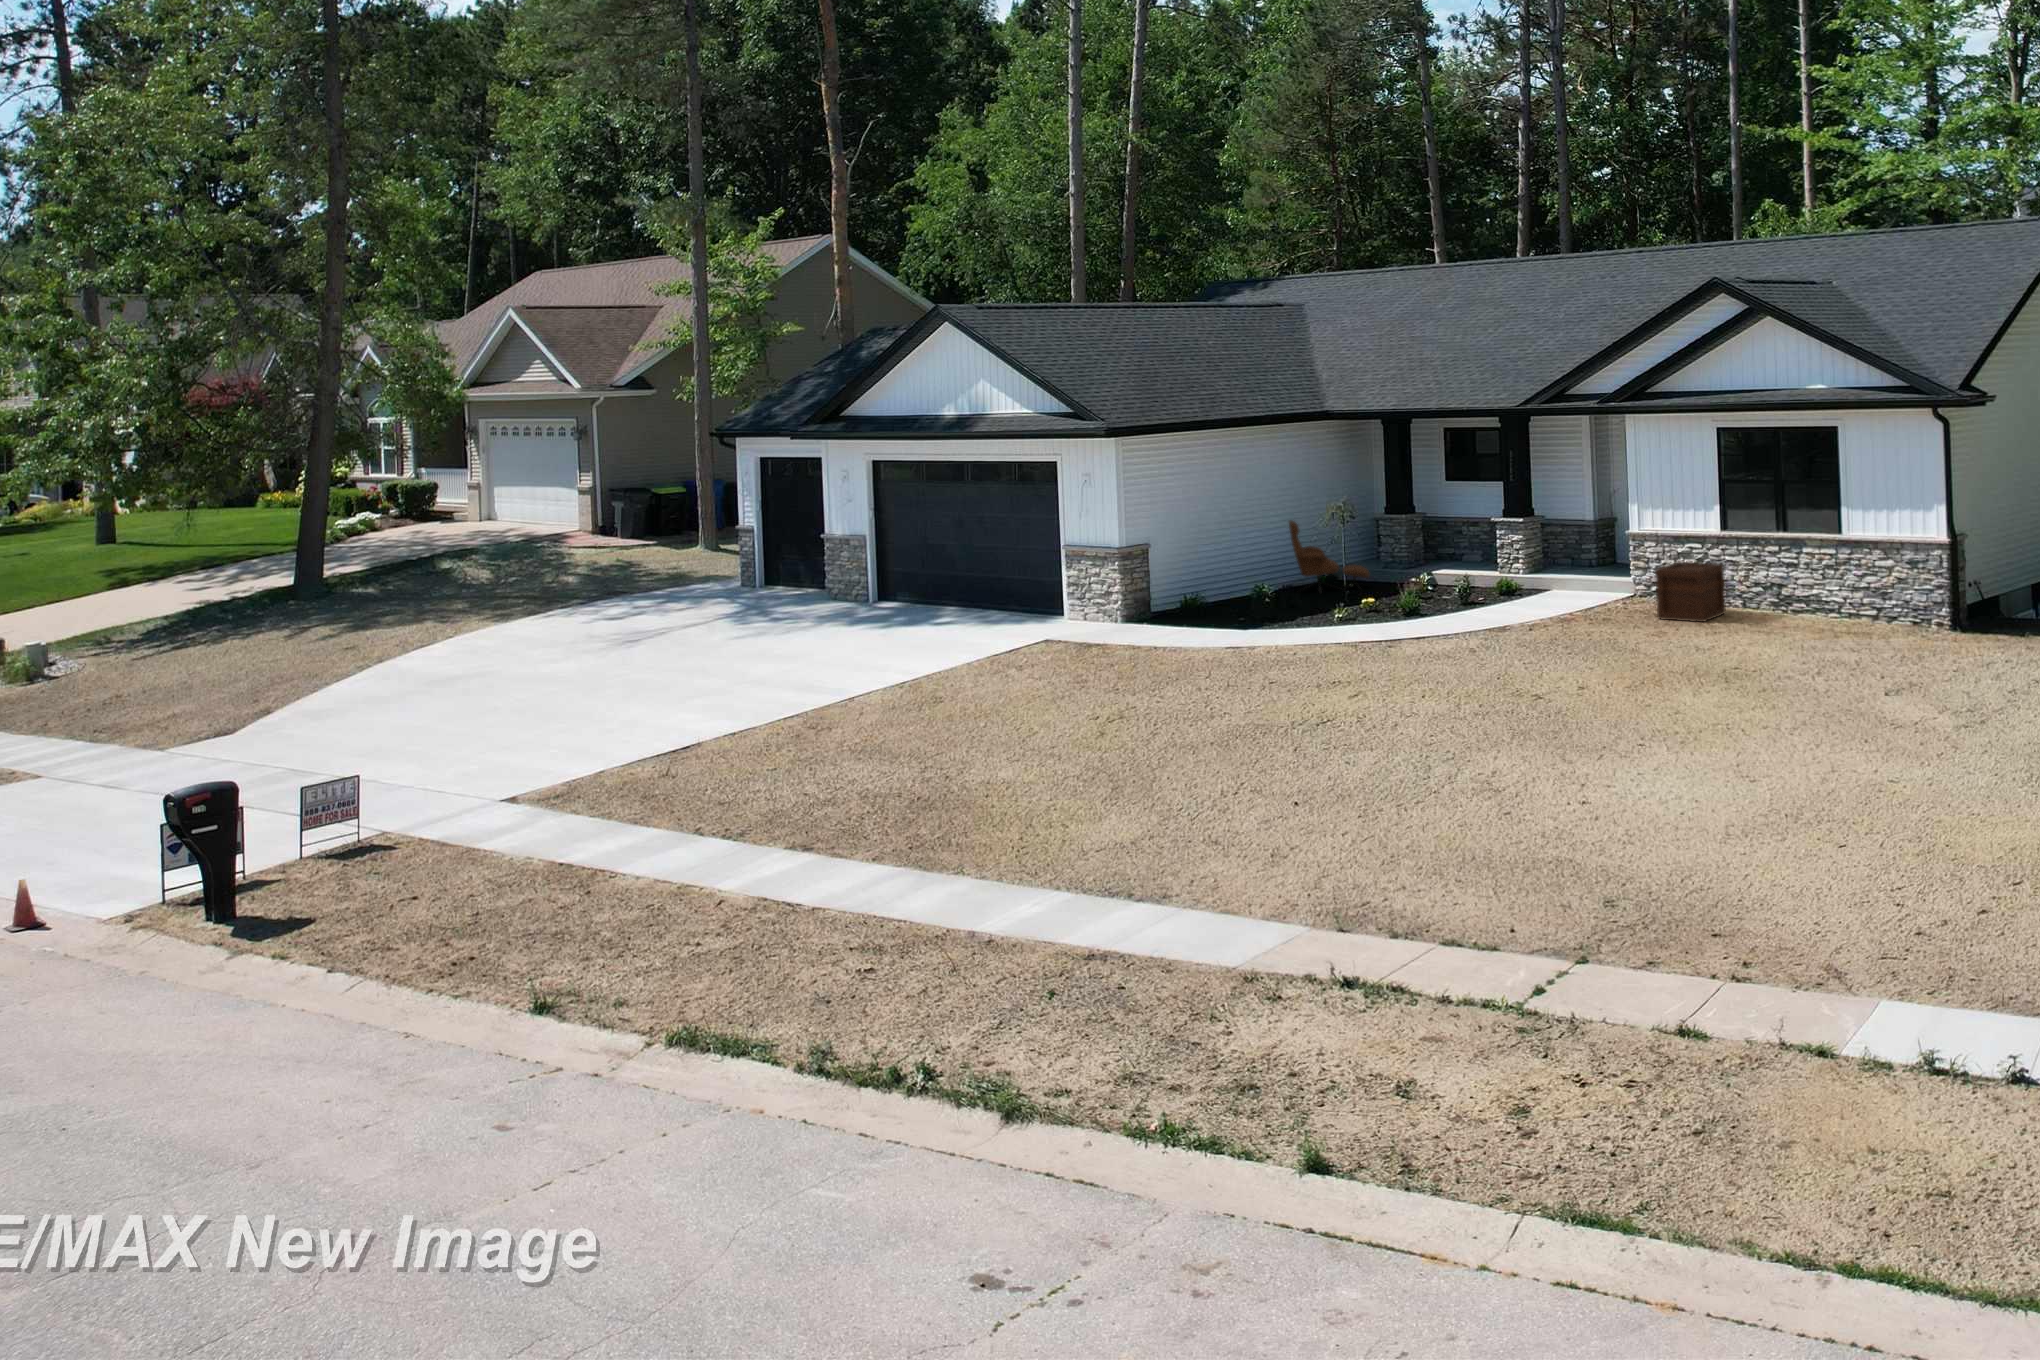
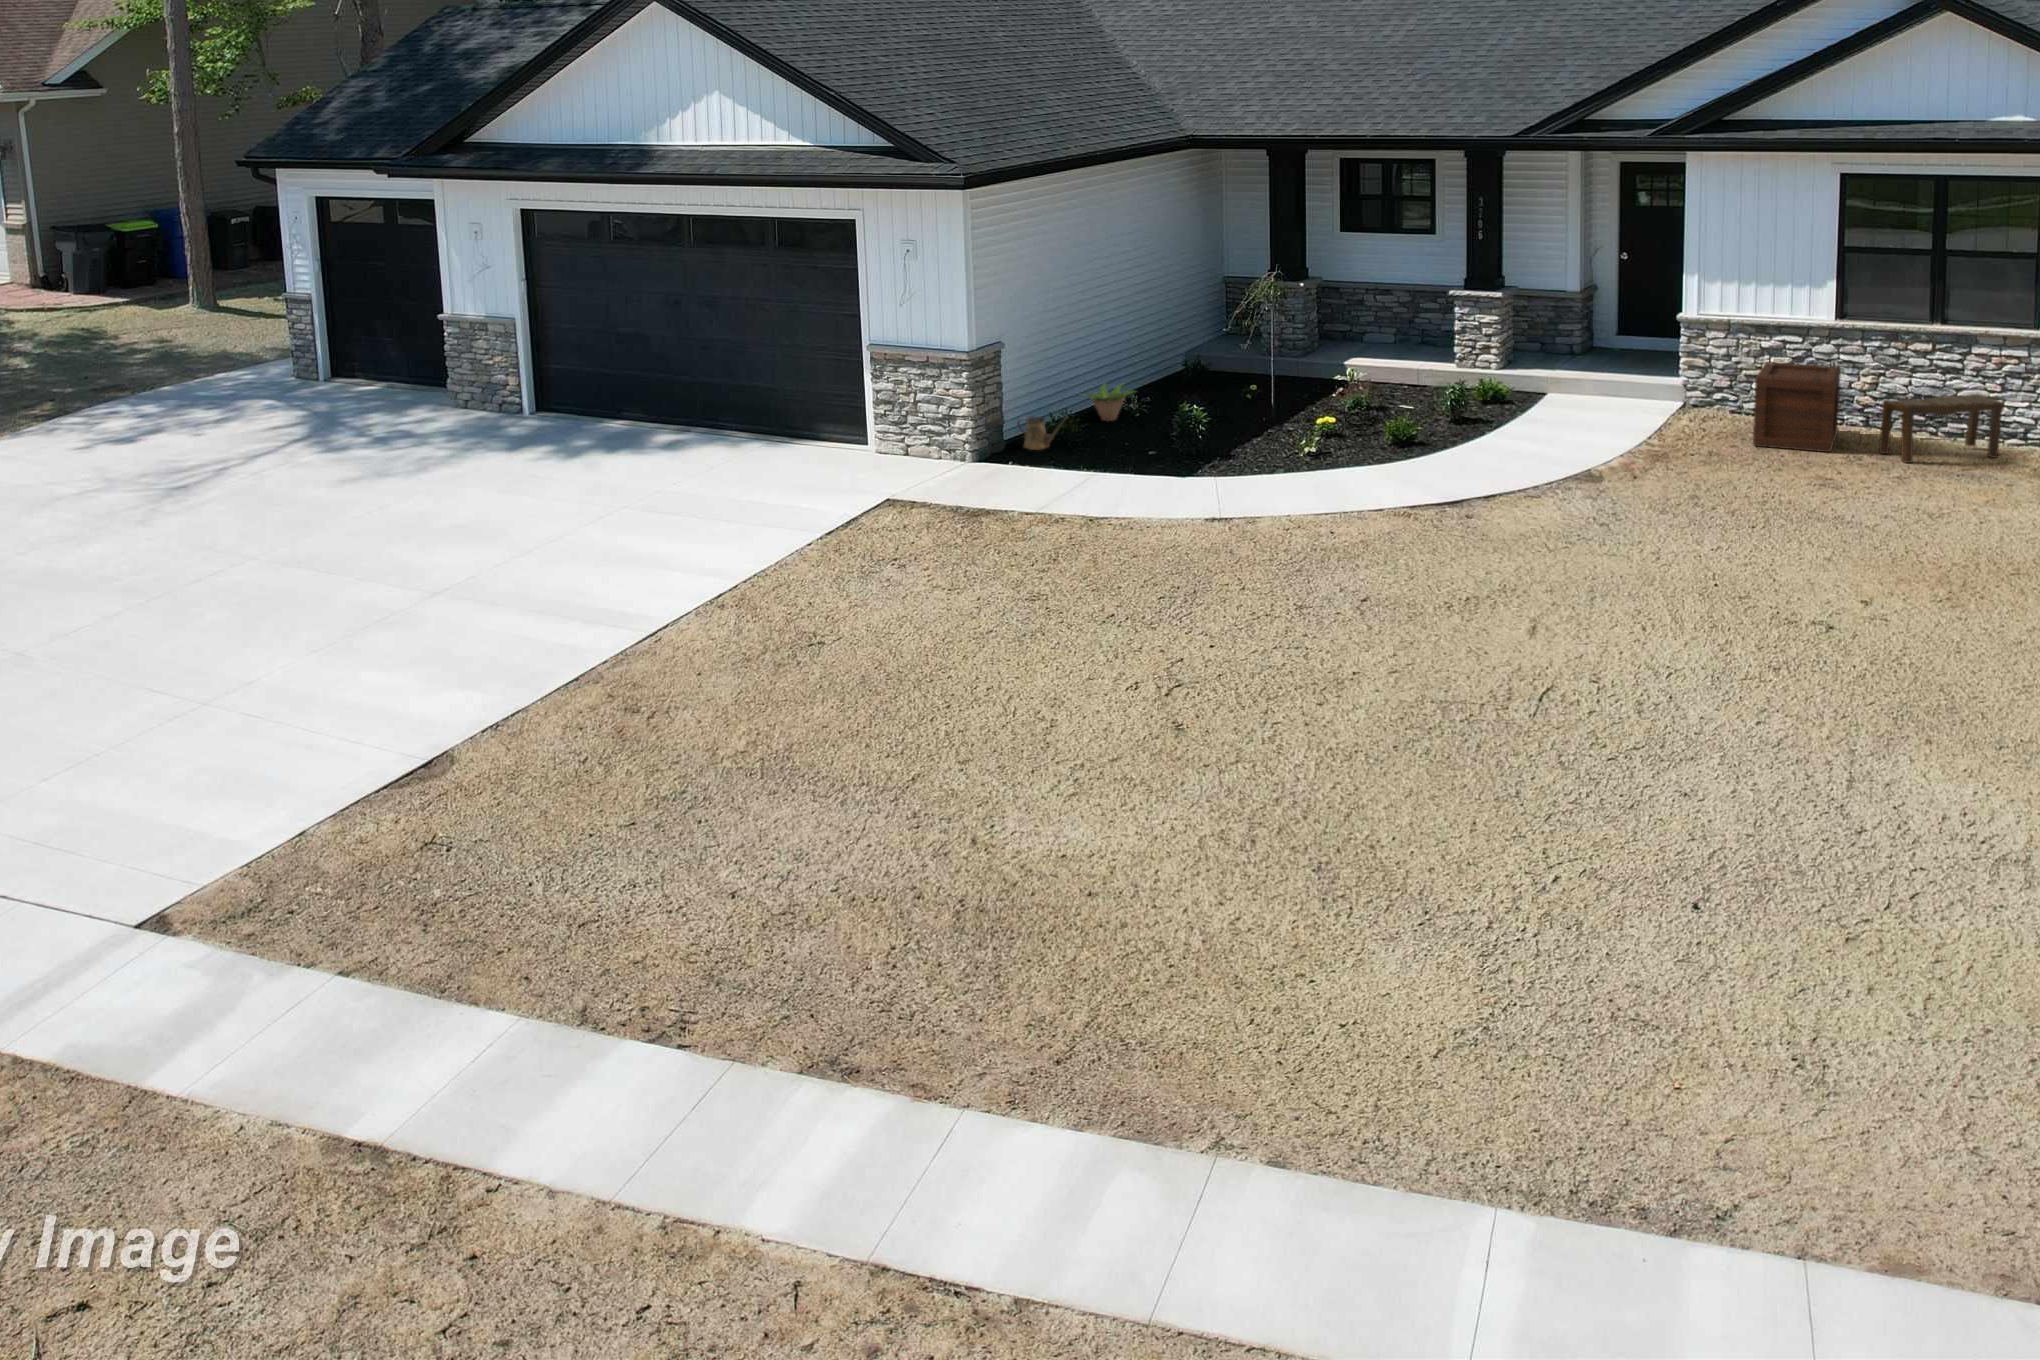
lounge chair: present [1289,520,1369,593] -> none [1136,292,1252,396]
decorative plant: none [1227,580,1267,606] -> present [1082,383,1133,421]
bench: none [1737,581,1813,628] -> present [1879,393,2004,463]
watering can: none [1169,597,1200,621] -> present [1017,416,1066,450]

